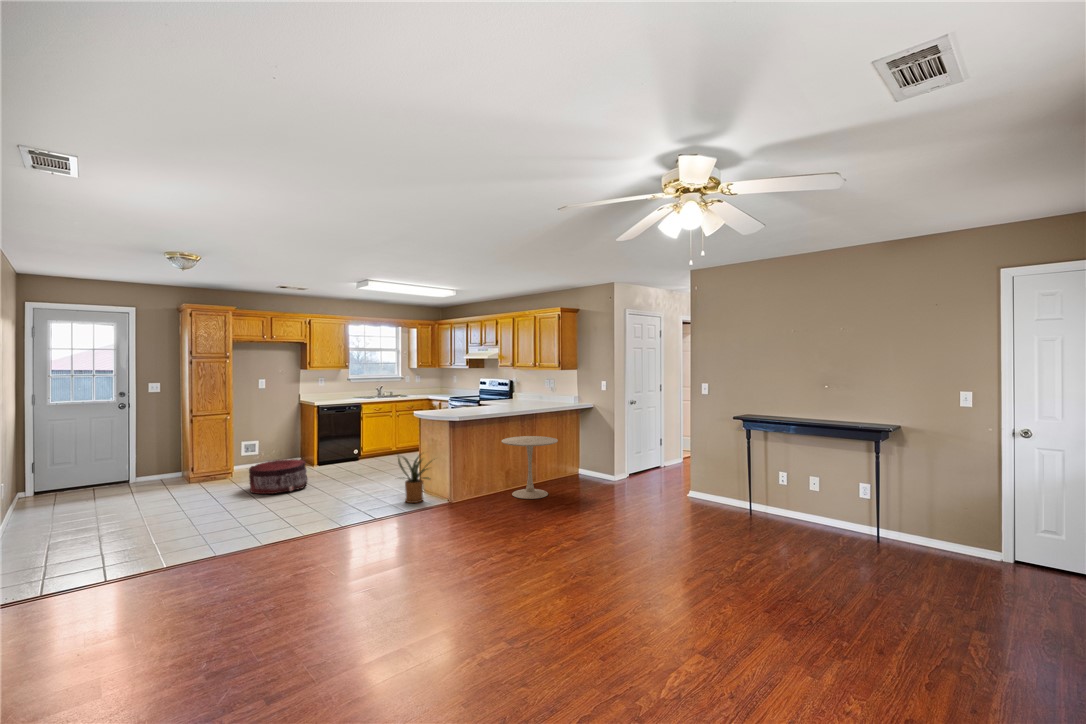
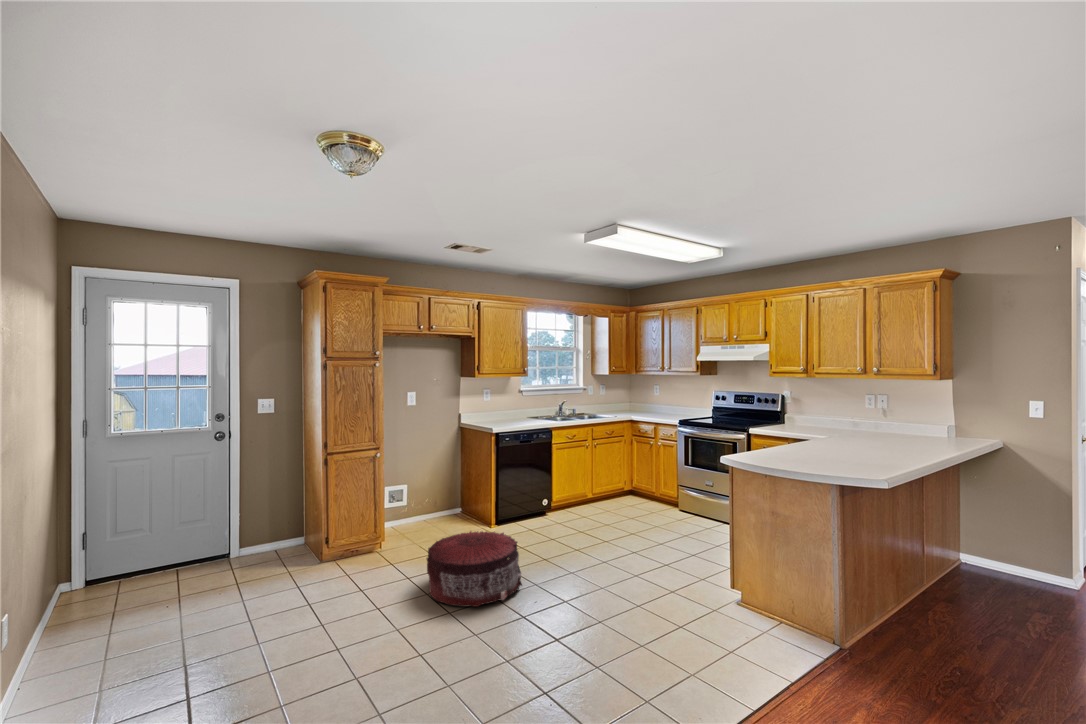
side table: present [502,436,558,499] -> none [909,509,1059,653]
house plant: present [398,456,430,503] -> none [714,547,820,656]

